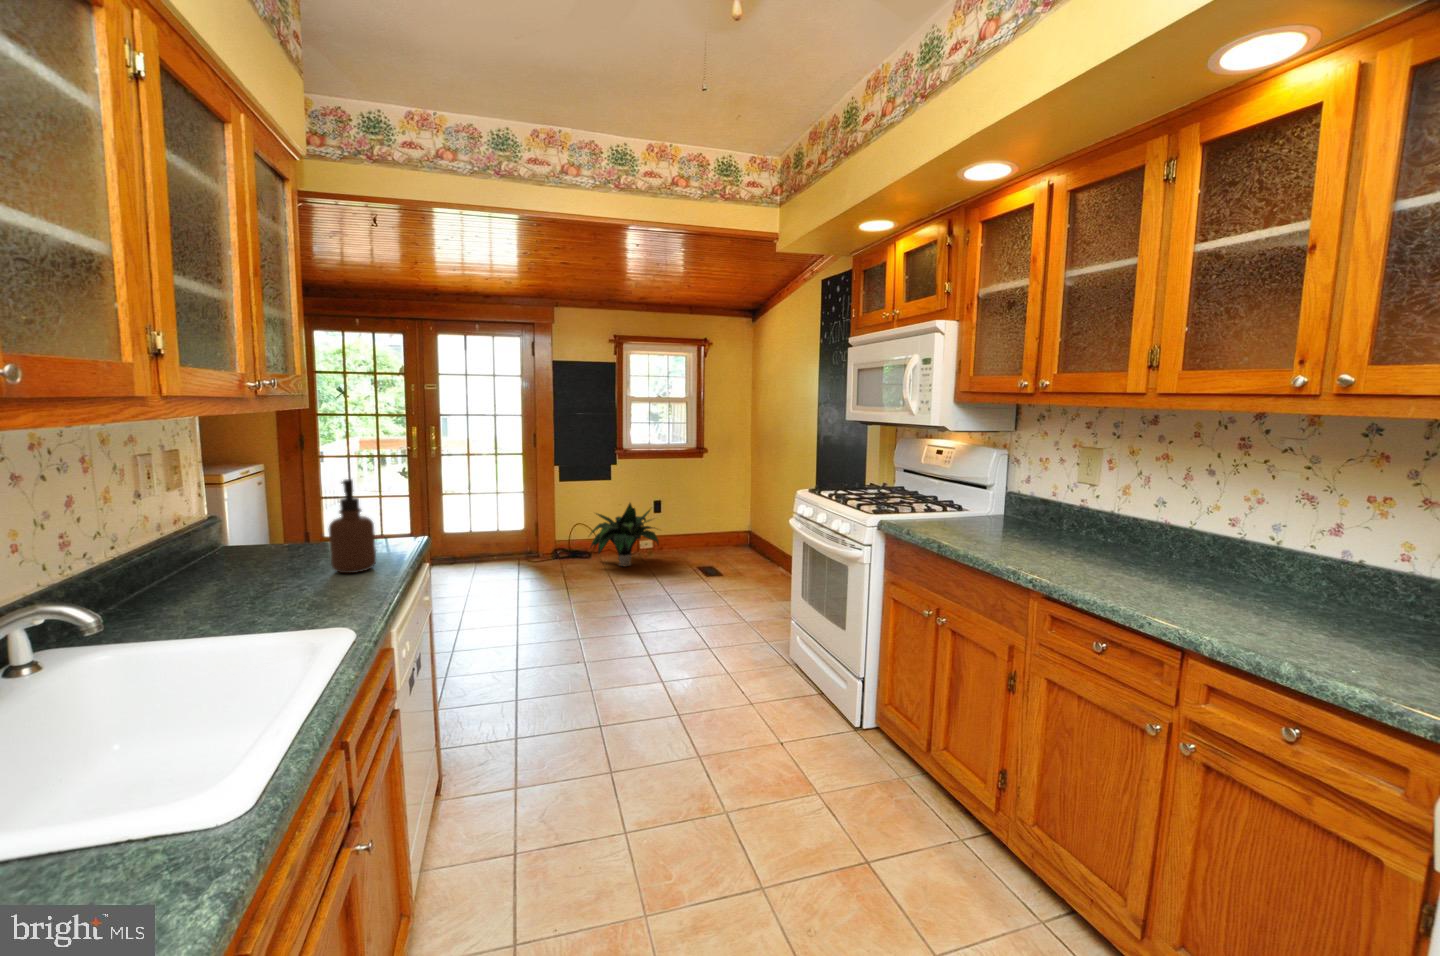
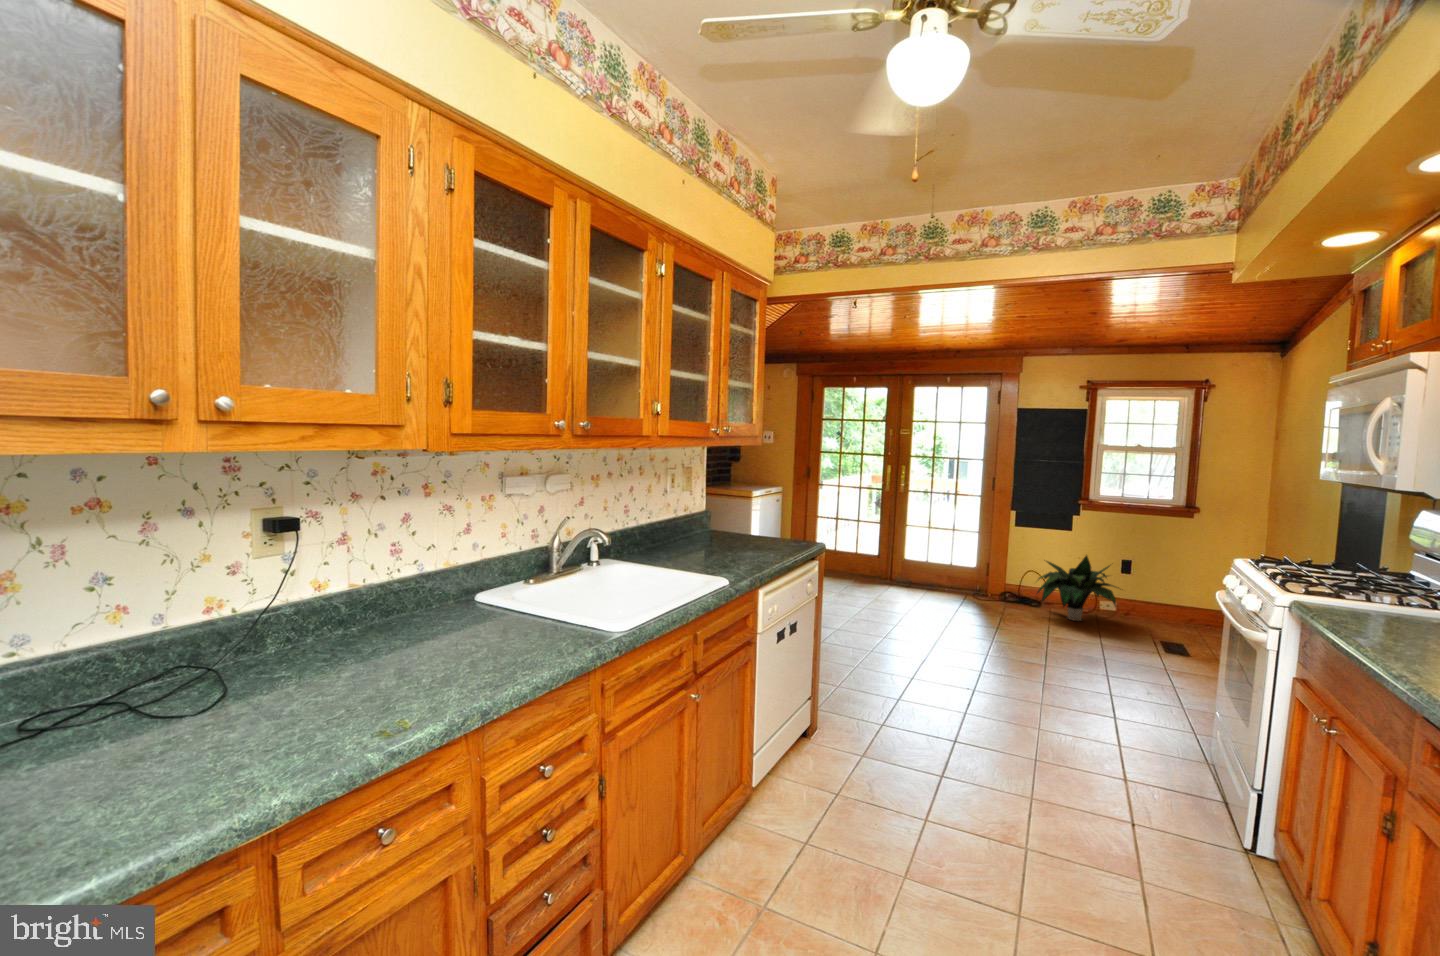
soap dispenser: present [328,479,376,573] -> none [748,491,775,554]

